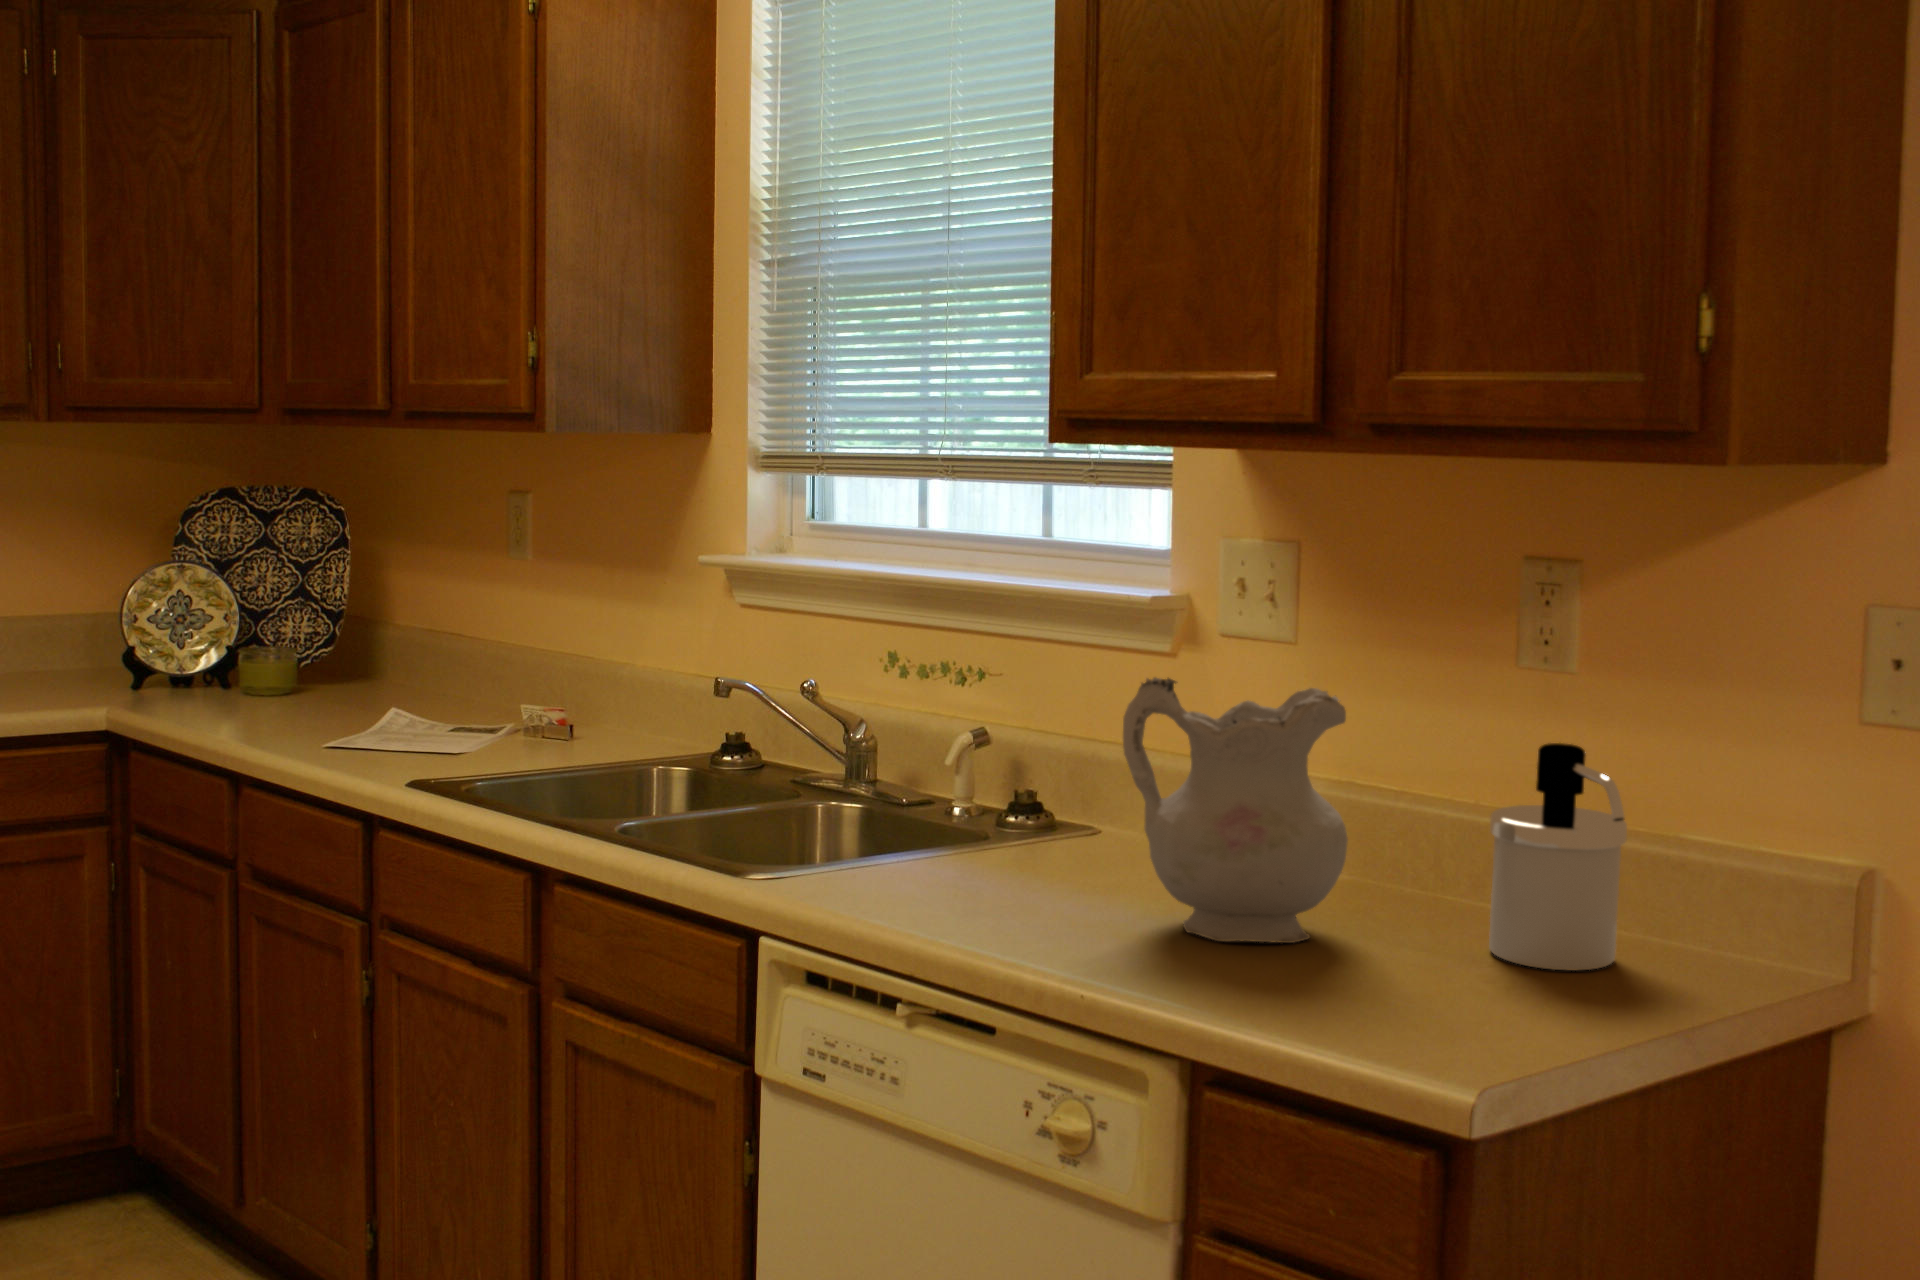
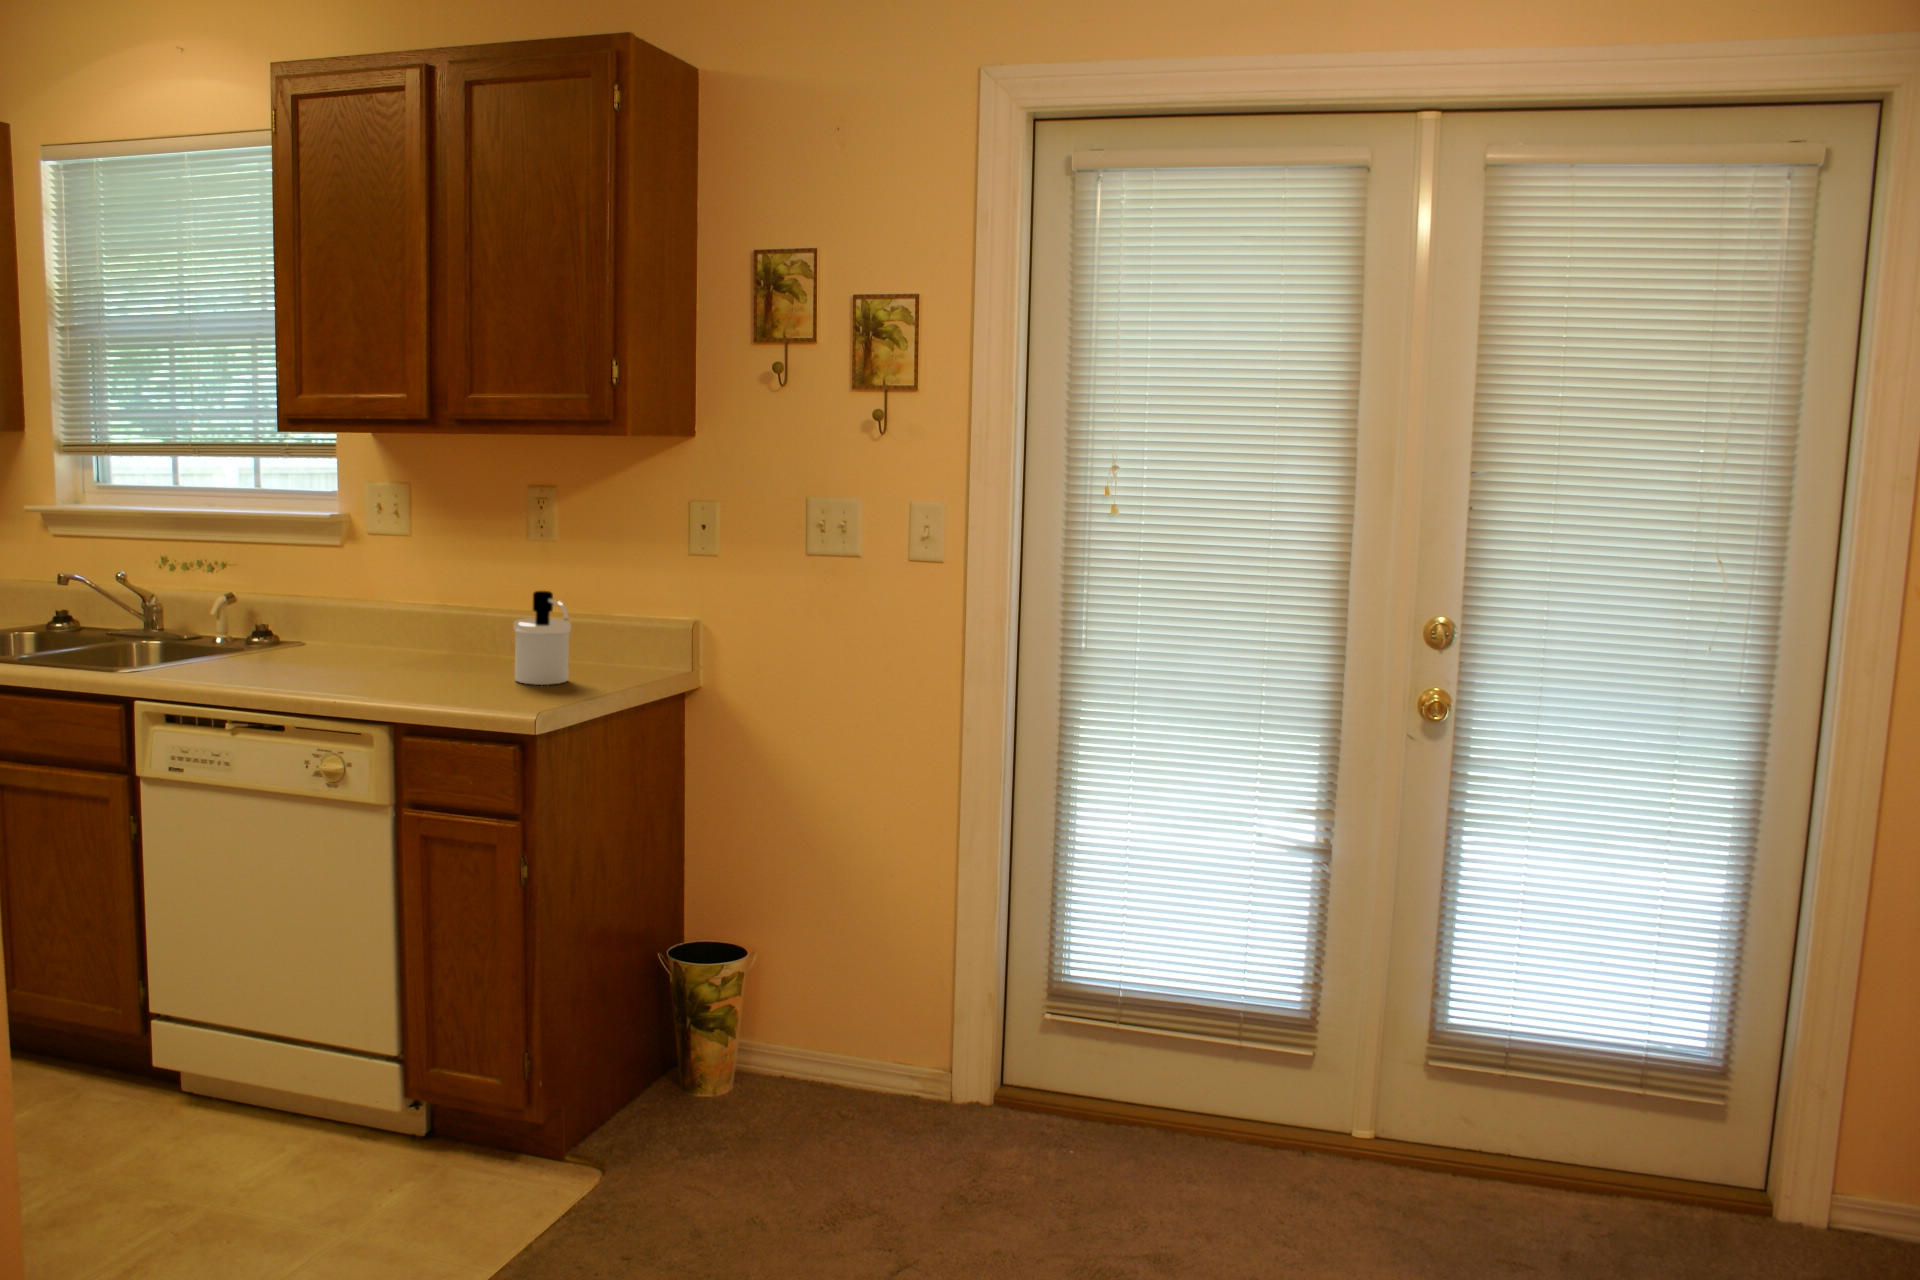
ceramic pitcher: present [1123,678,1348,943] -> none [339,566,450,685]

